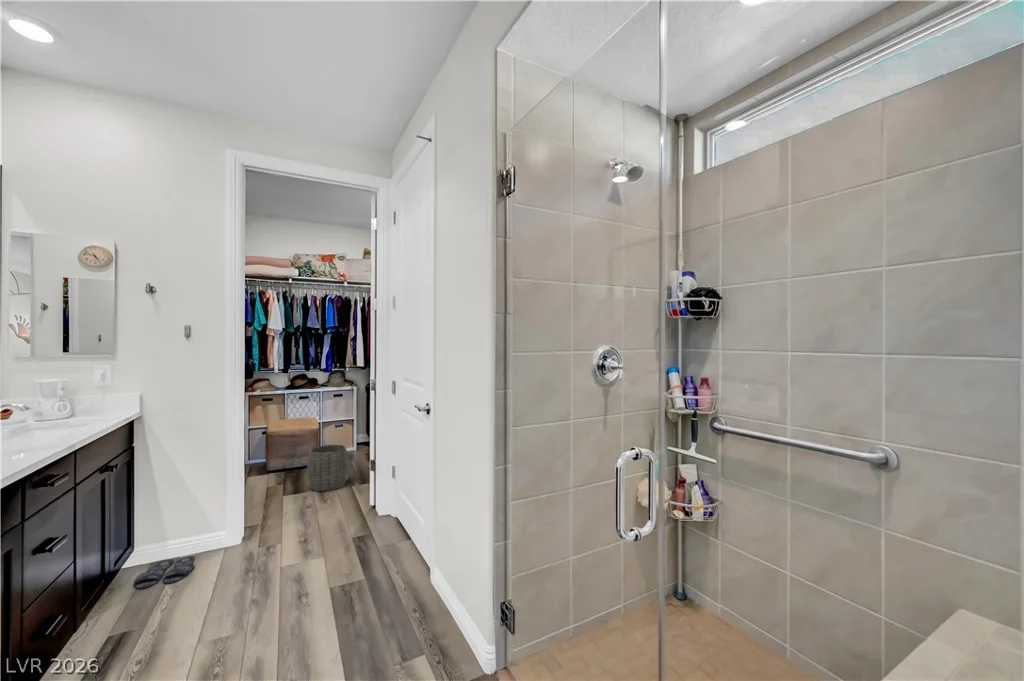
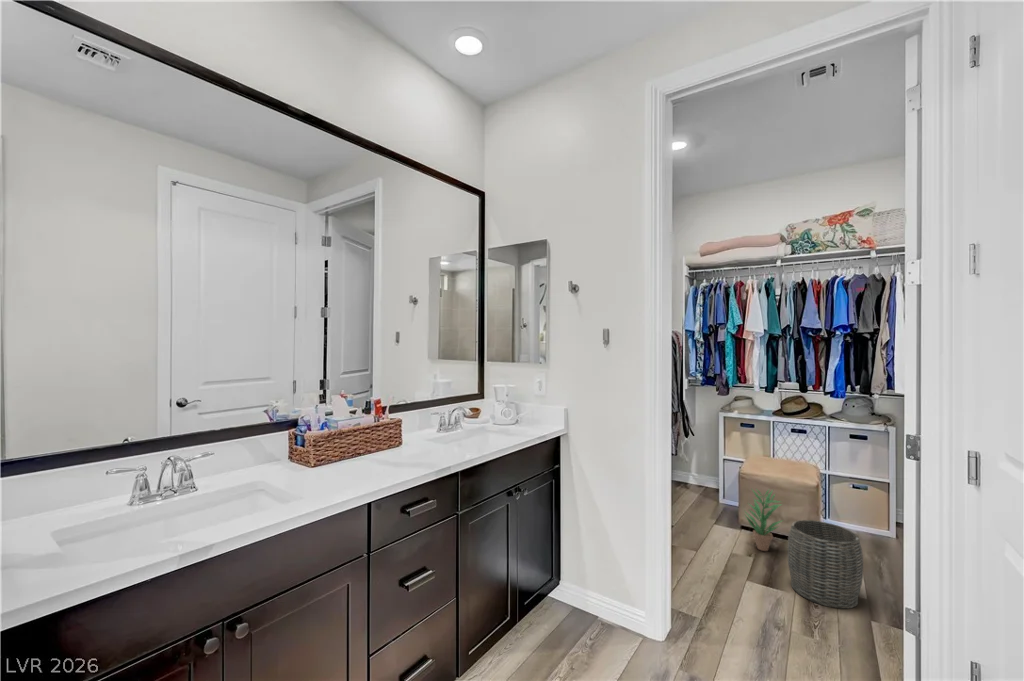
potted plant: none [273,435,301,479] -> present [745,490,781,551]
slippers: present [134,556,195,589] -> none [552,612,615,657]

